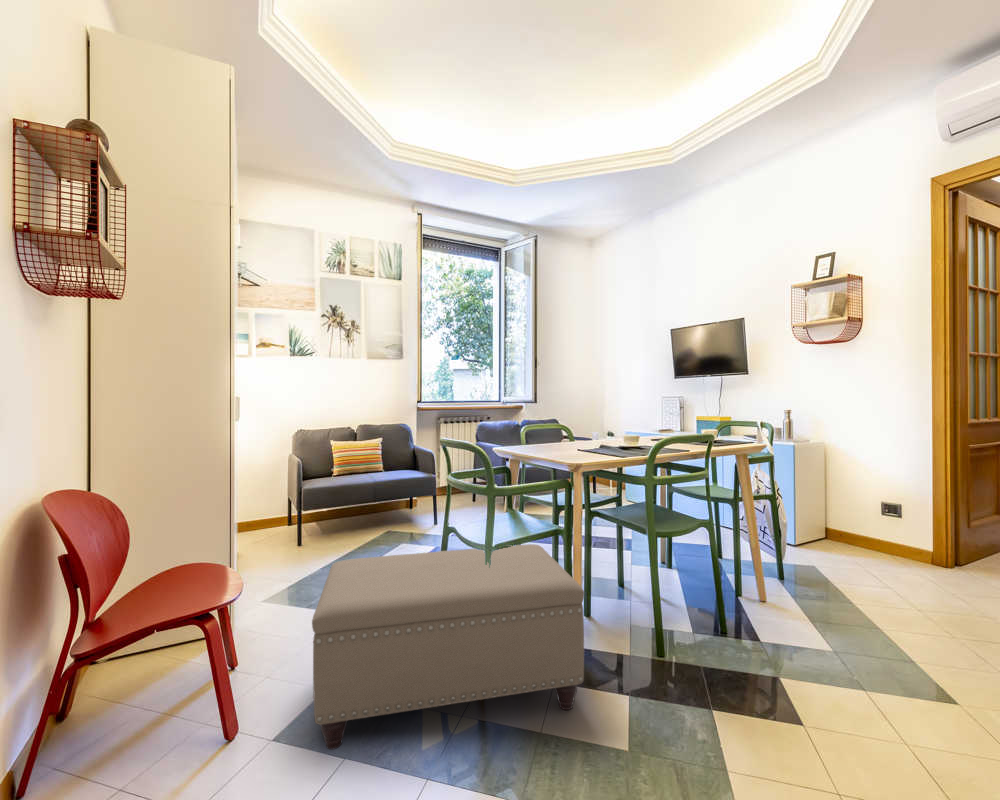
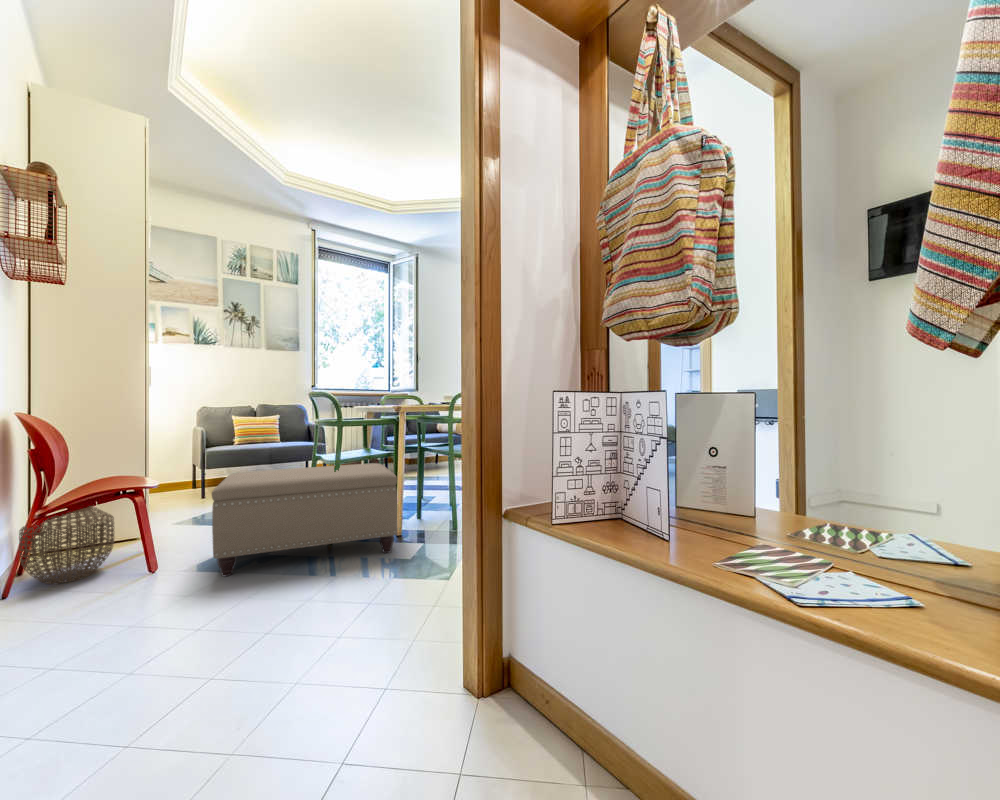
woven basket: none [60,604,185,735] -> present [19,506,114,584]

